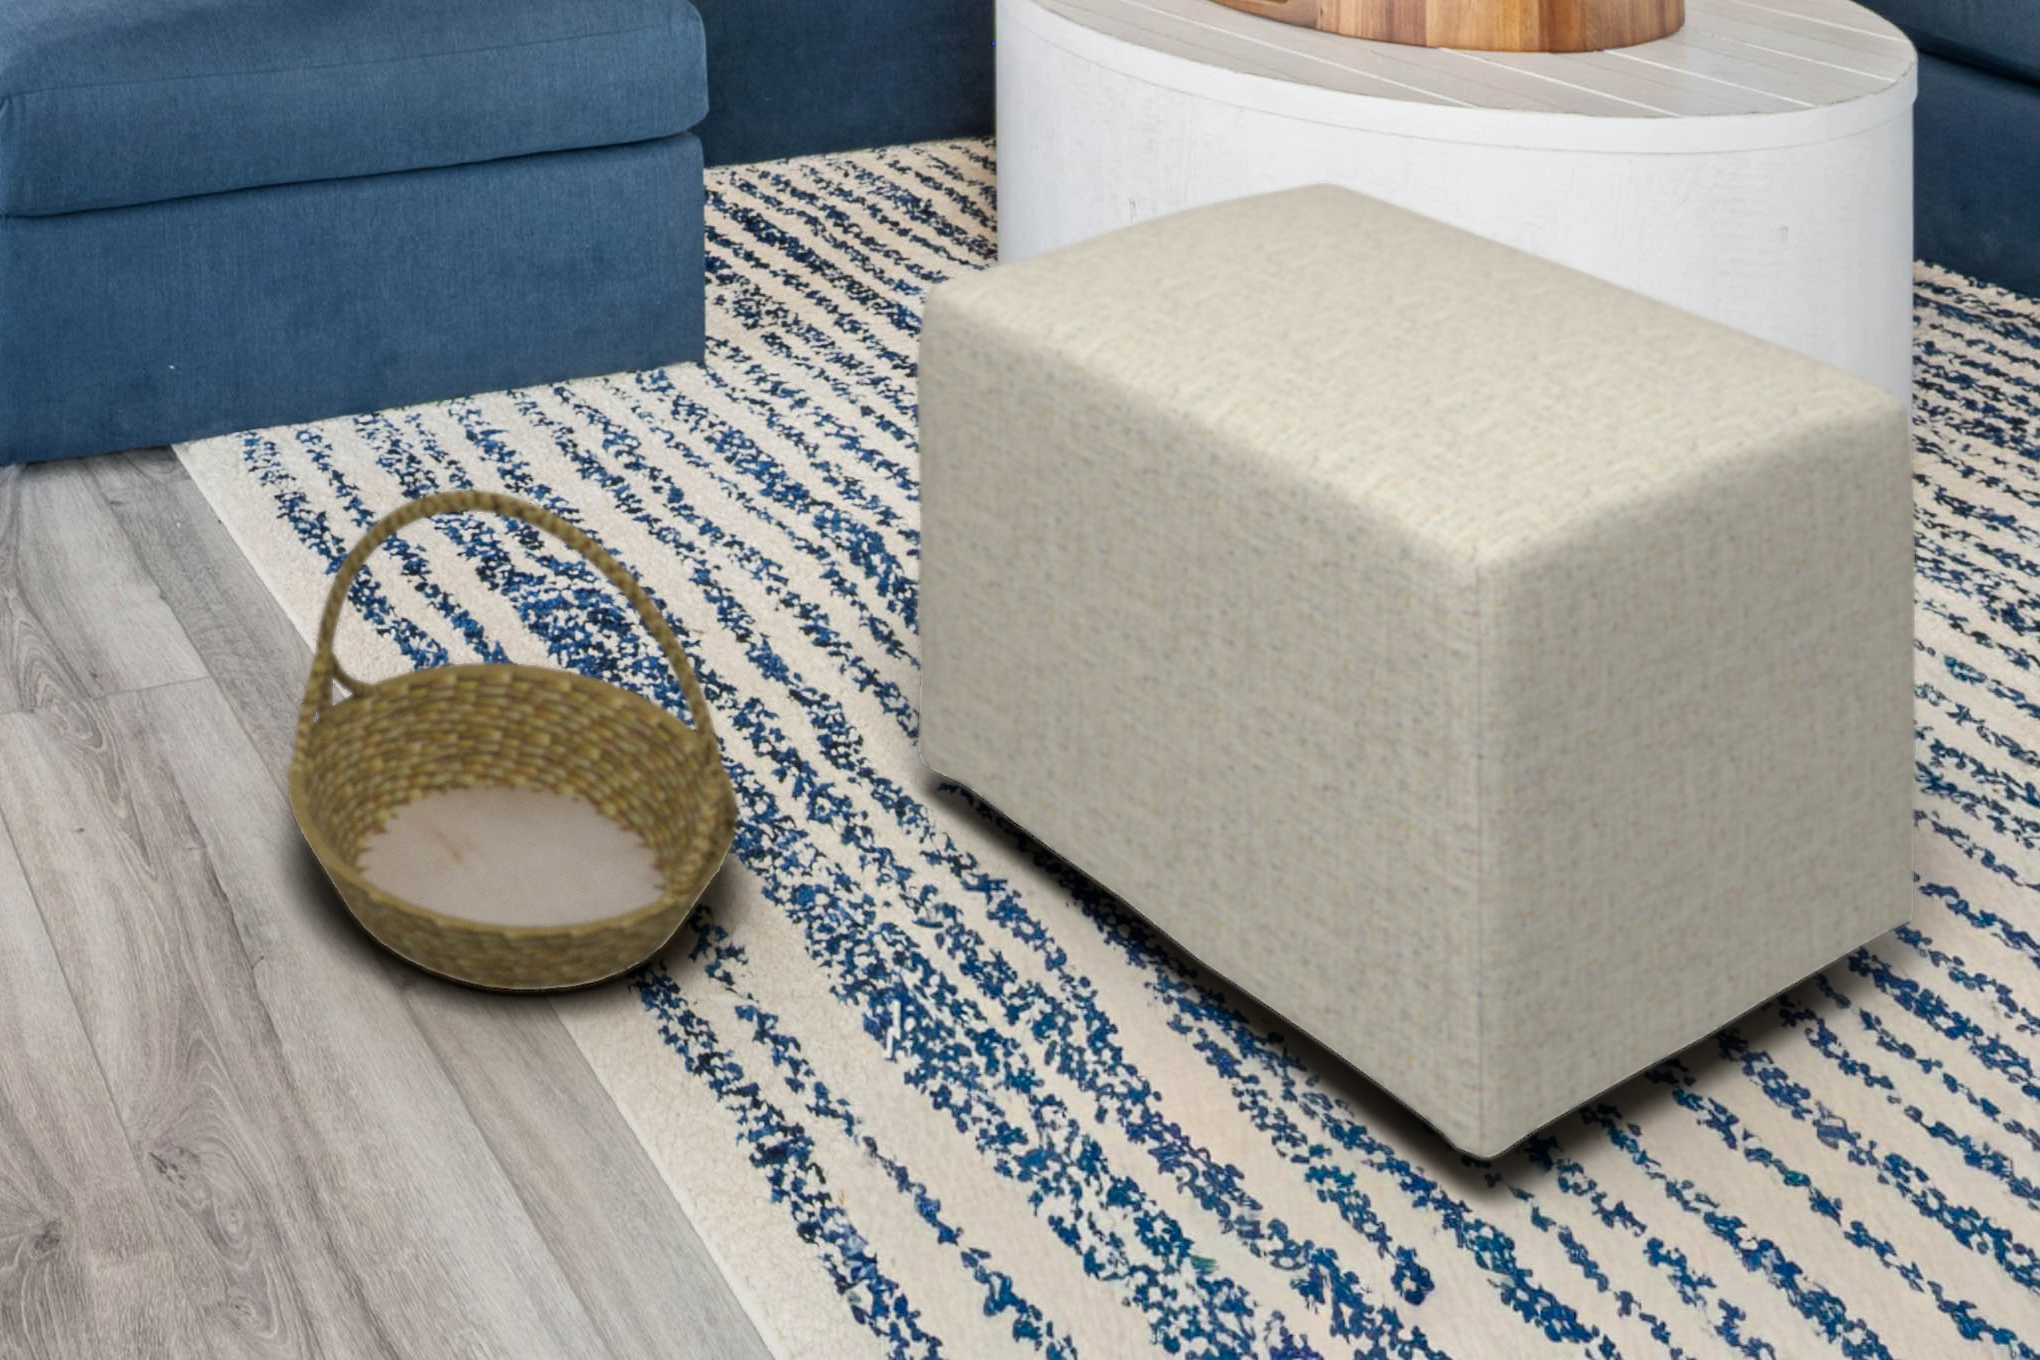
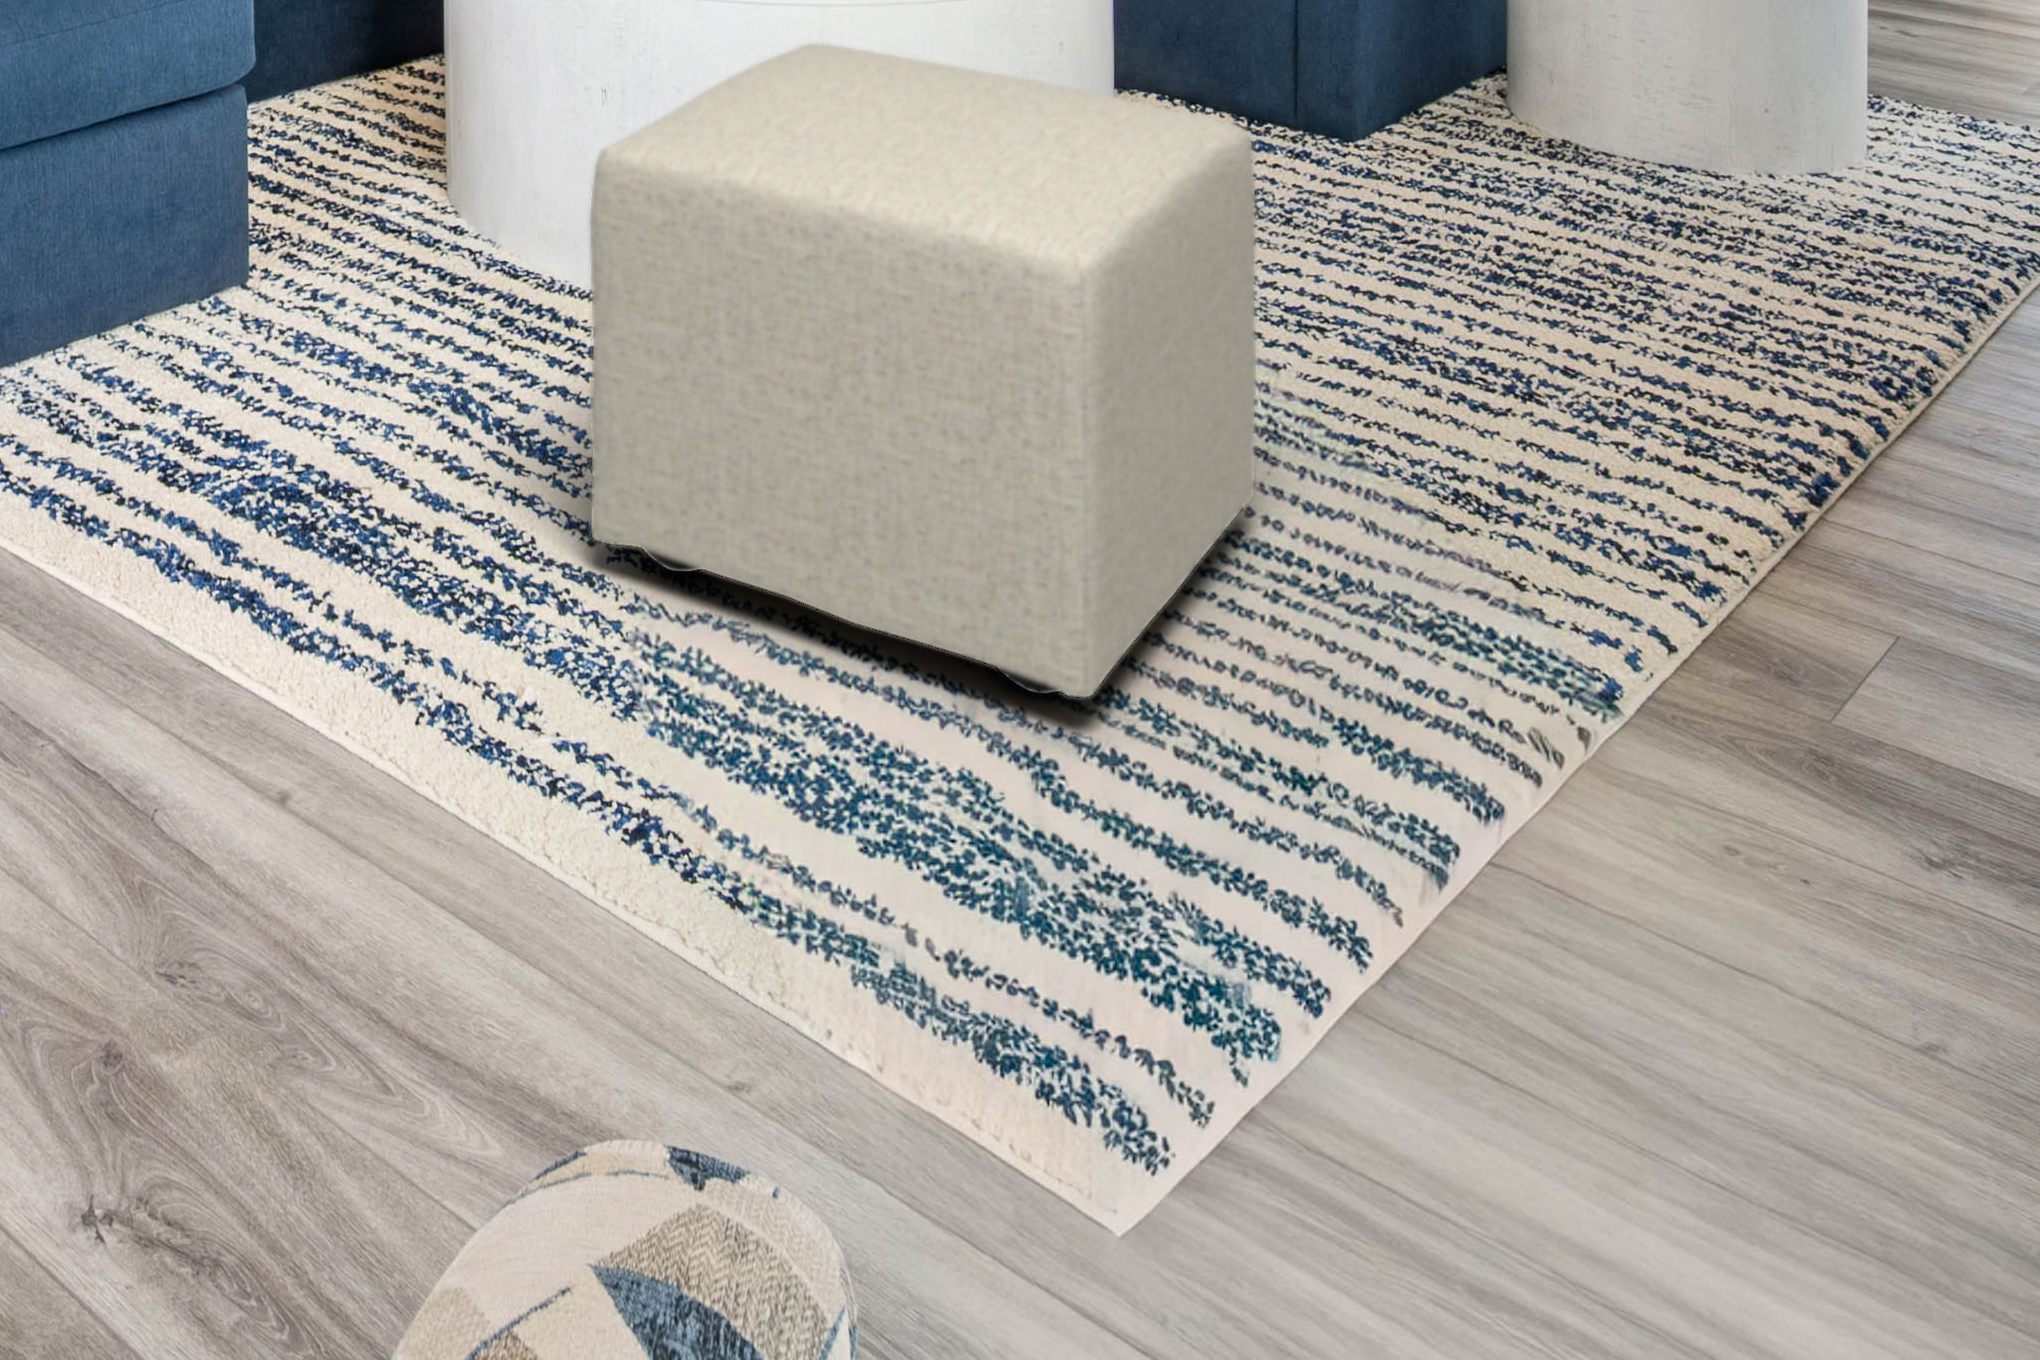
basket: present [288,490,738,990] -> none [137,369,518,773]

